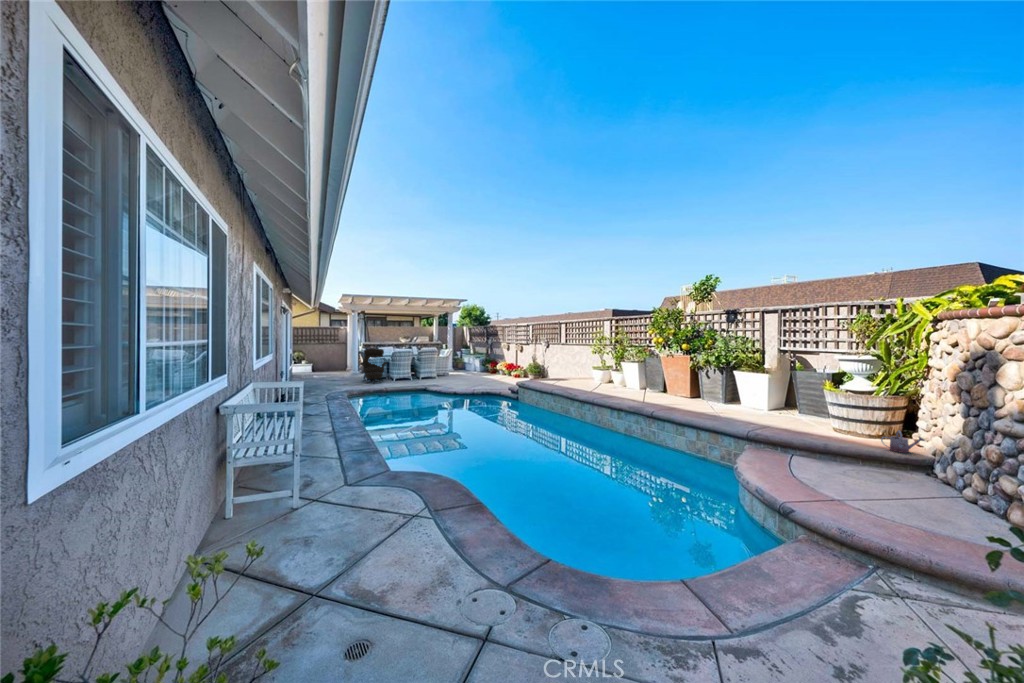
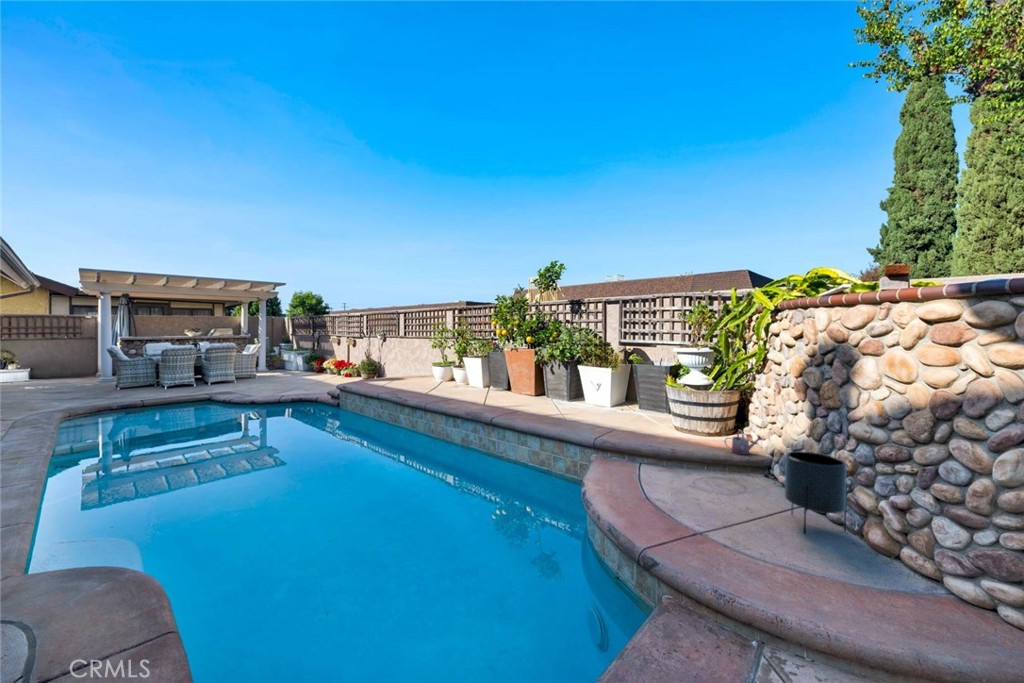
lounge chair: present [360,348,387,382] -> none [90,344,143,395]
planter: none [925,443,989,513] -> present [785,451,847,534]

